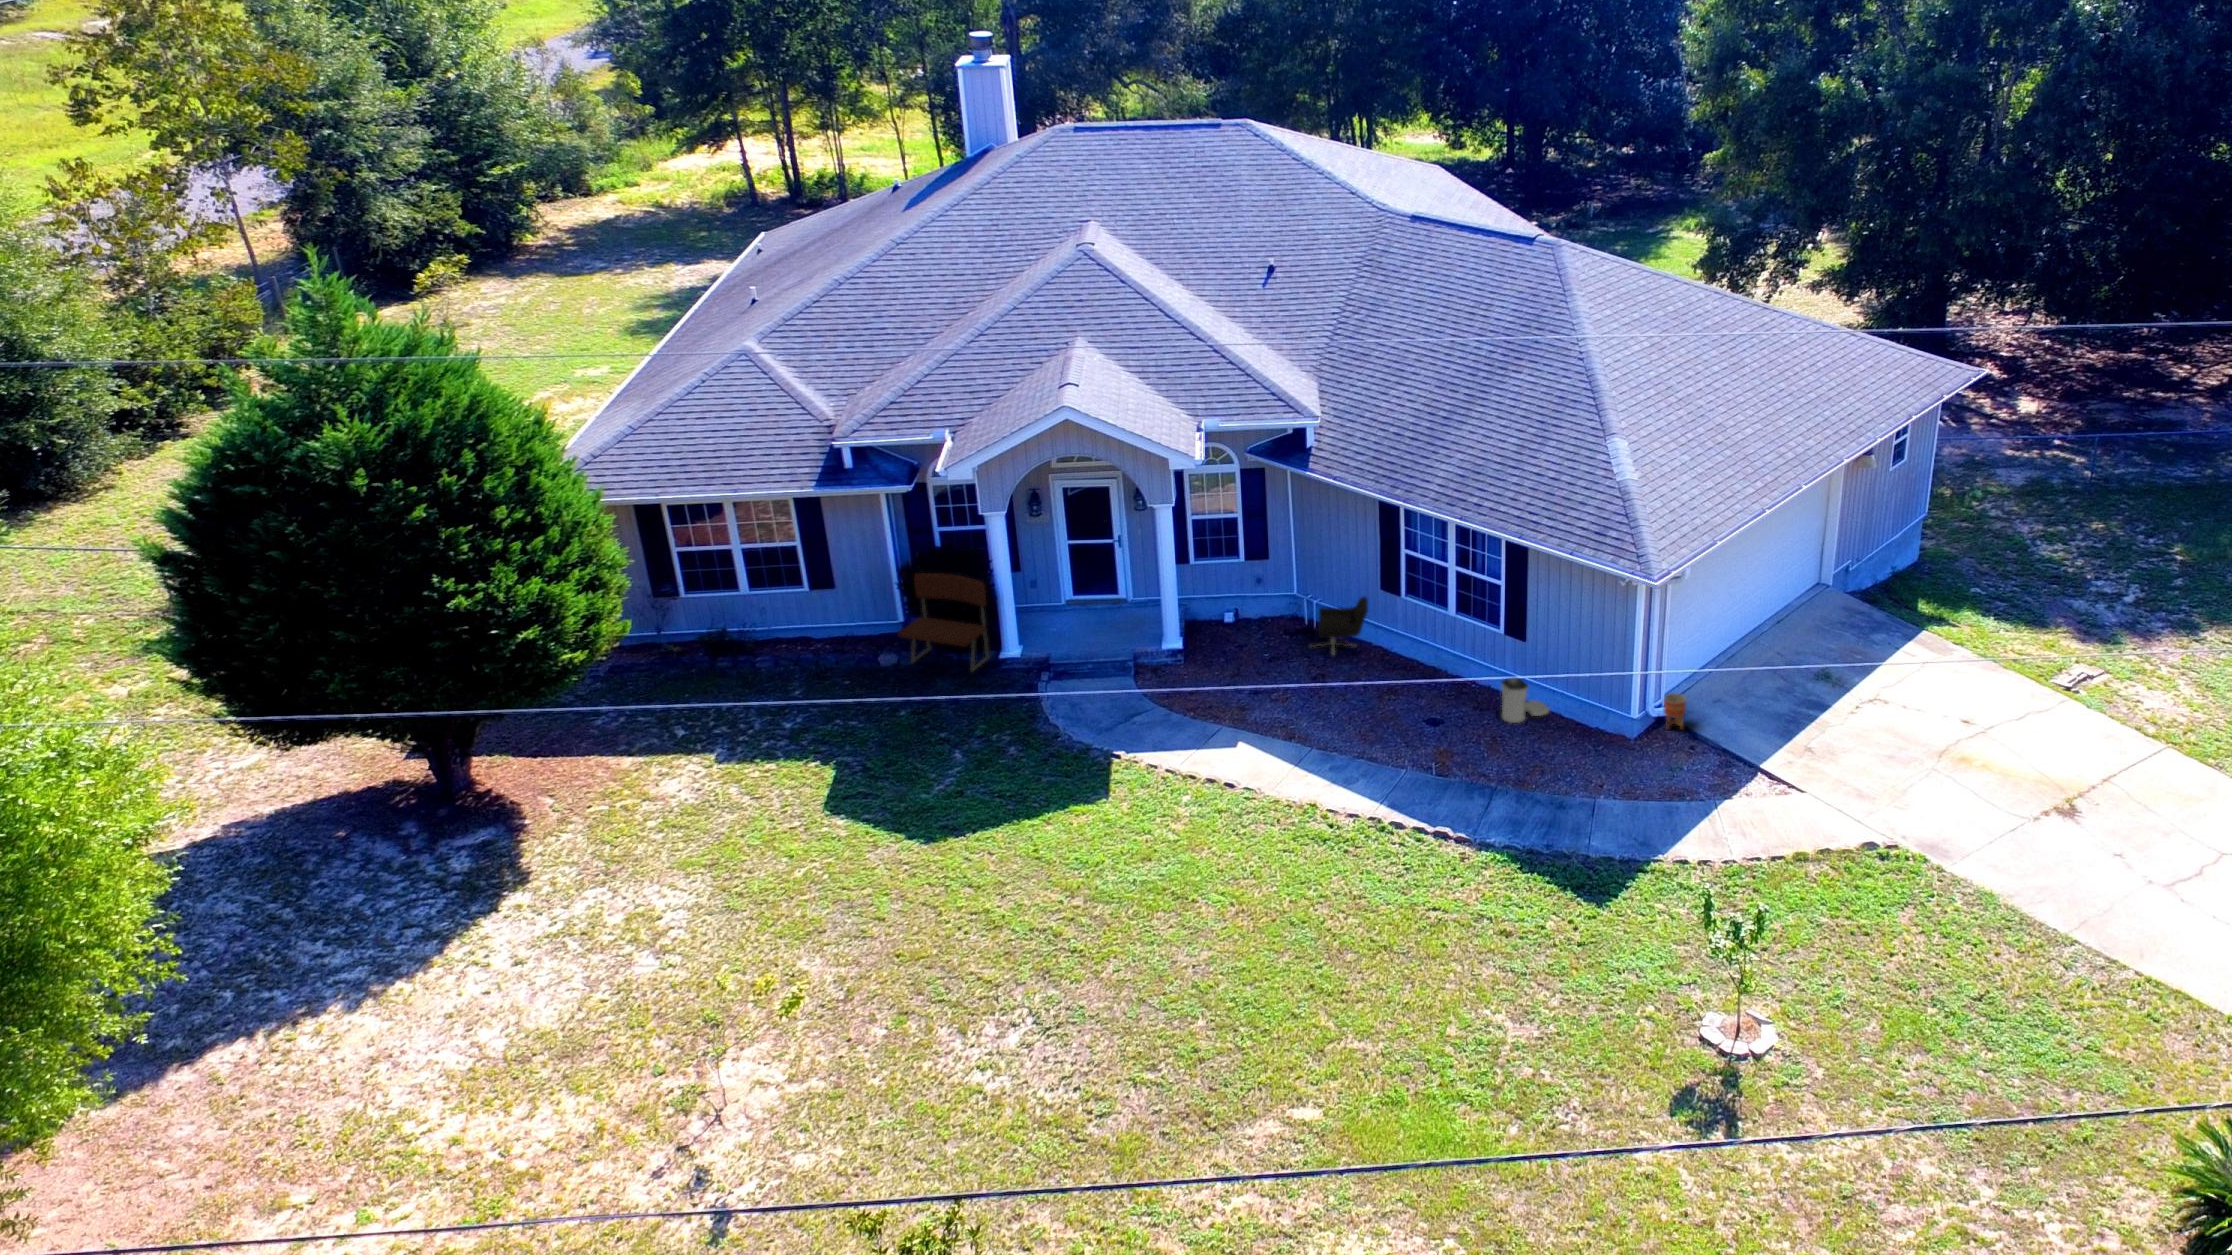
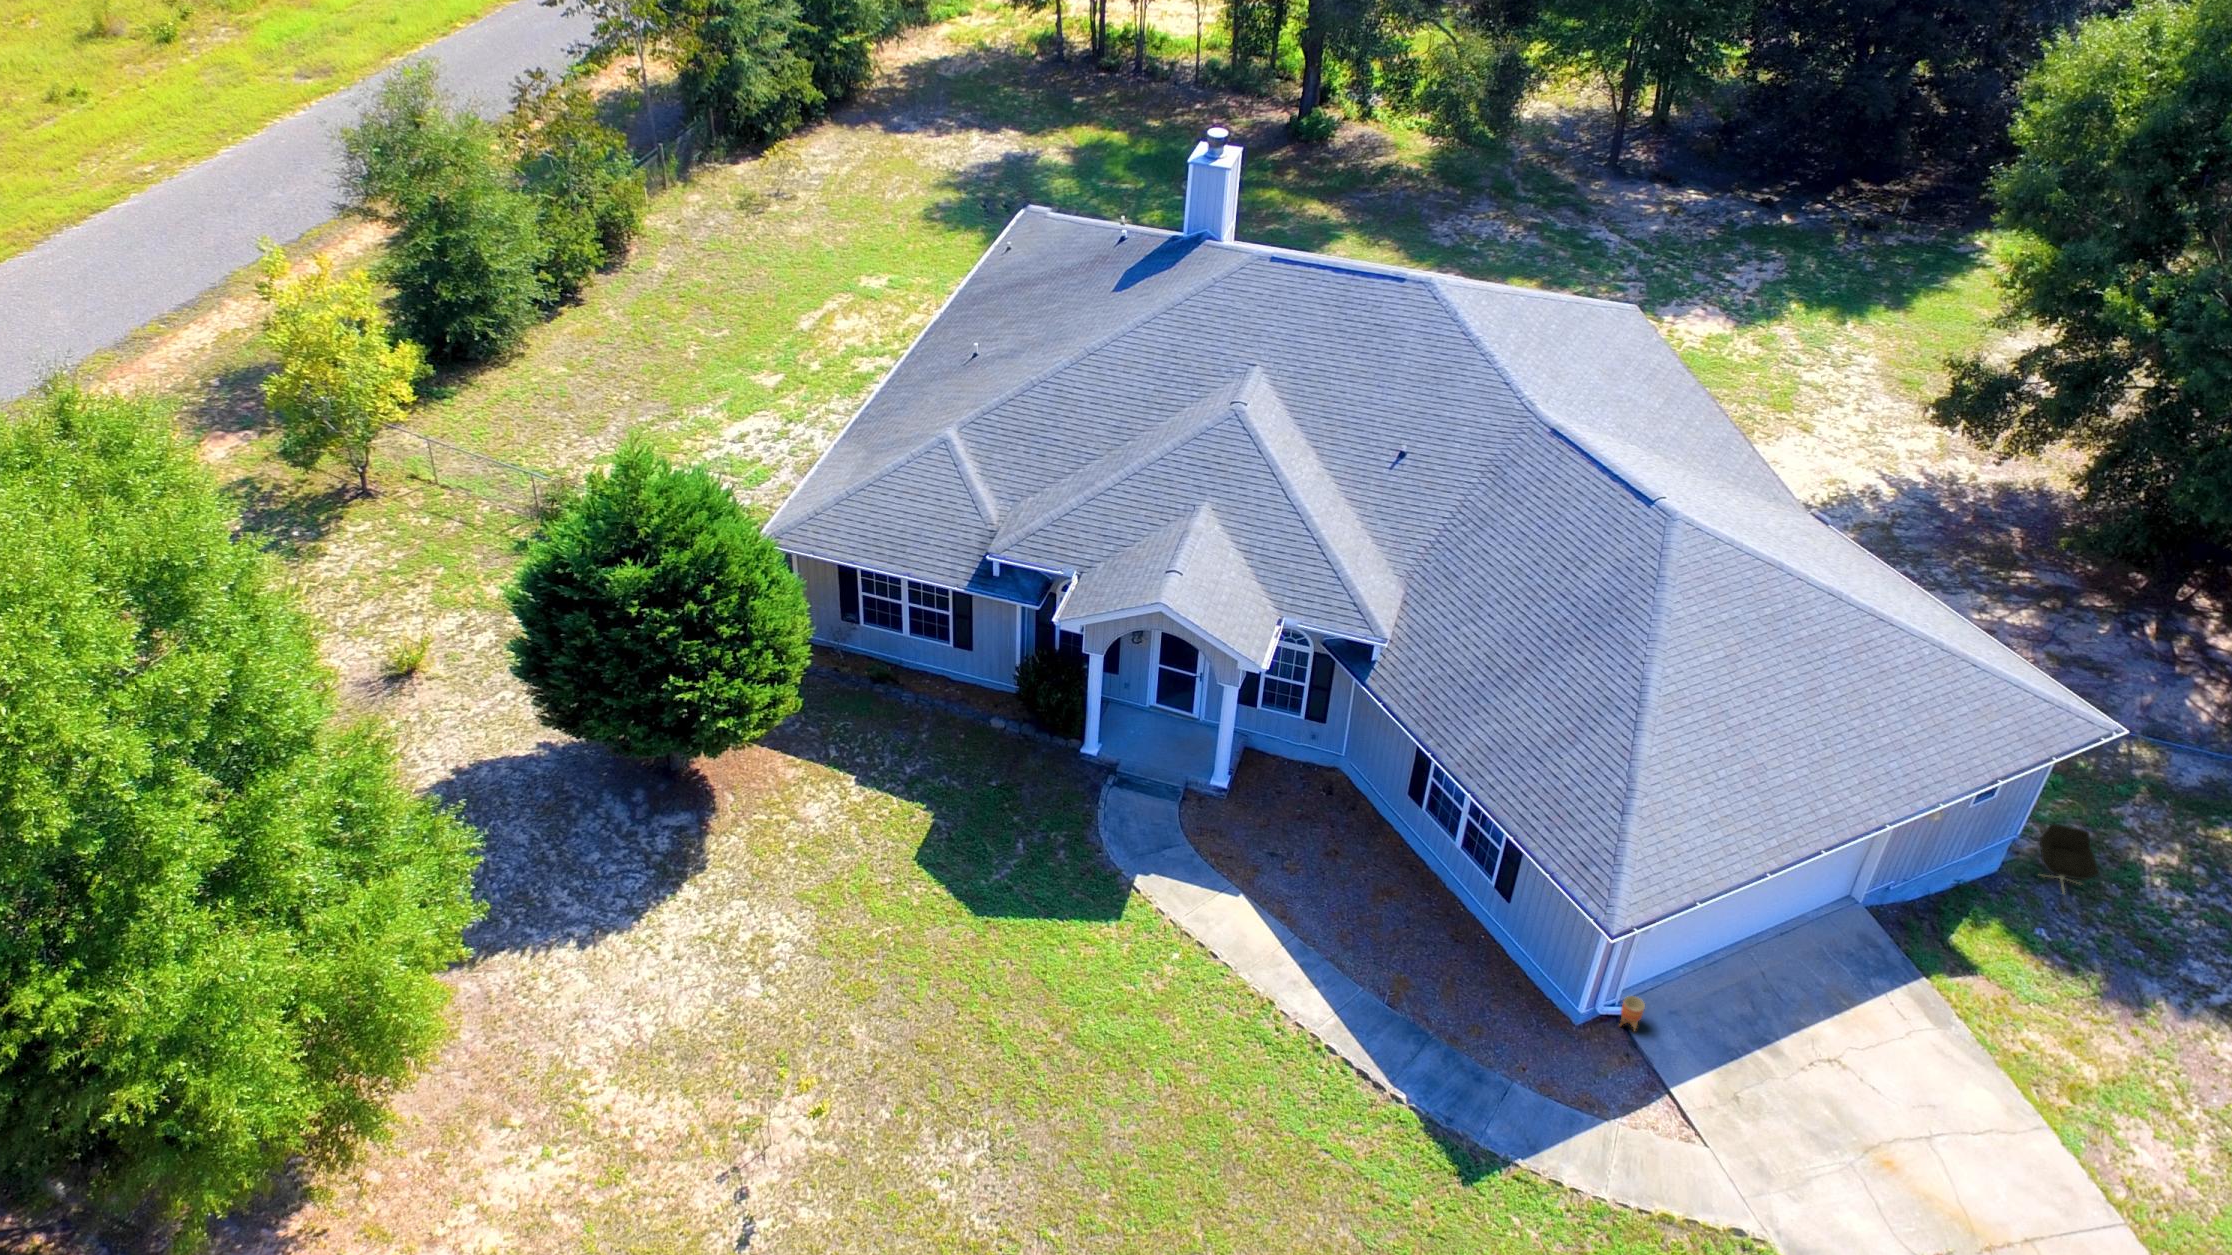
bench: present [898,573,990,671] -> none [1000,671,1074,764]
lounge chair: present [1318,596,1368,654] -> present [2040,824,2099,893]
trash can: present [1501,678,1549,723] -> none [1472,930,1520,972]

